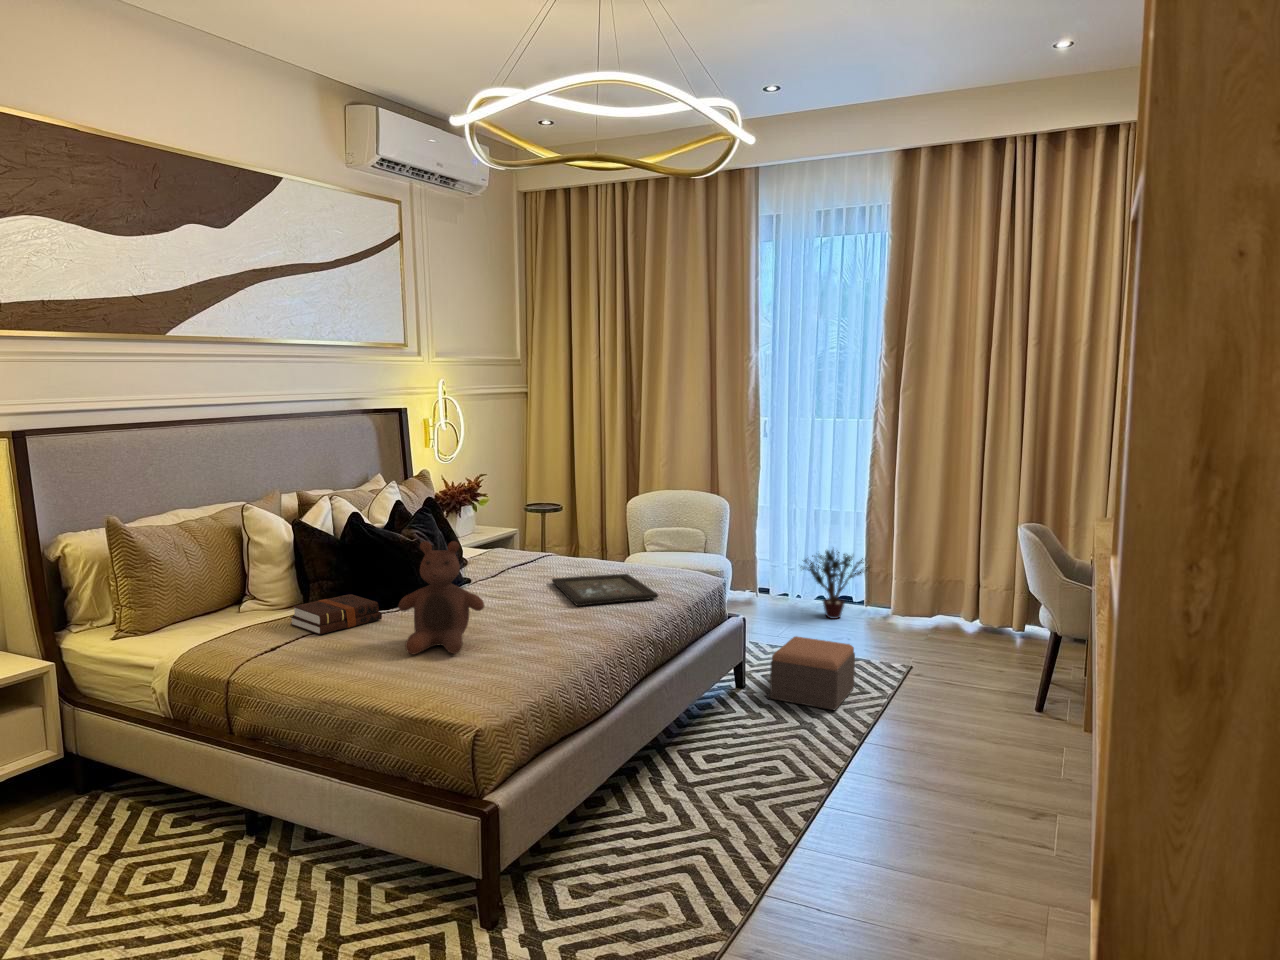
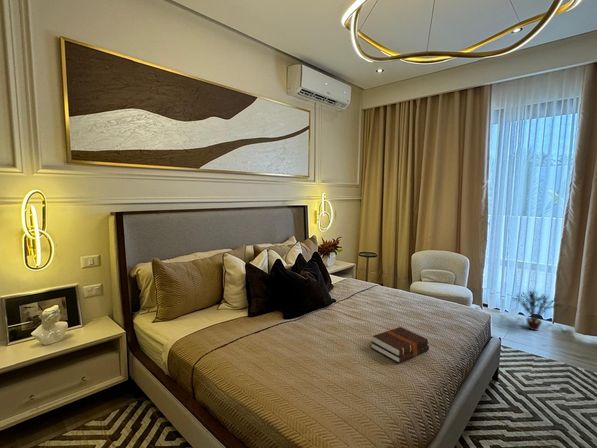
stuffed bear: present [398,541,484,654] -> none [297,288,350,367]
tray: present [552,574,658,606] -> none [383,304,454,328]
hardback book: present [290,594,382,634] -> present [371,327,429,363]
footstool: present [770,636,855,710] -> none [518,351,579,412]

